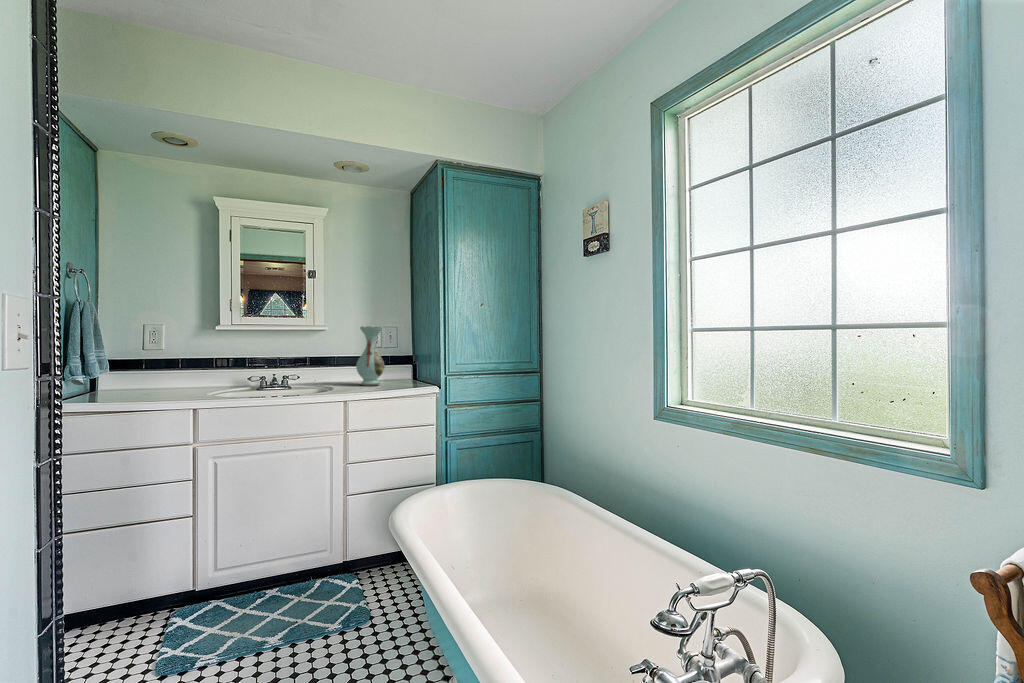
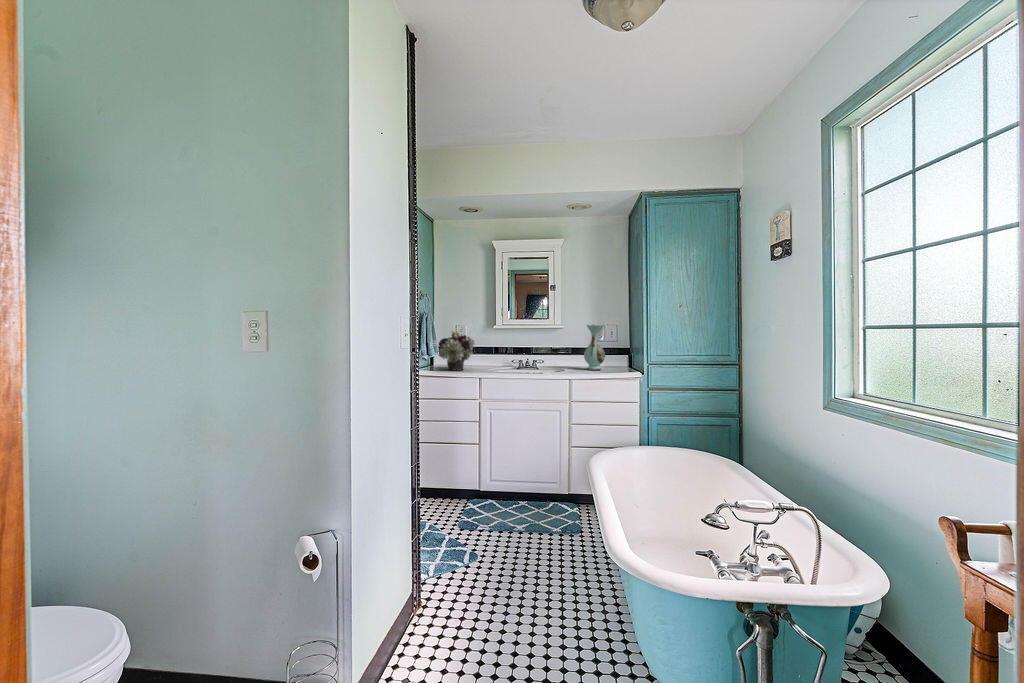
flower arrangement: none [106,330,181,399] -> present [438,329,474,370]

